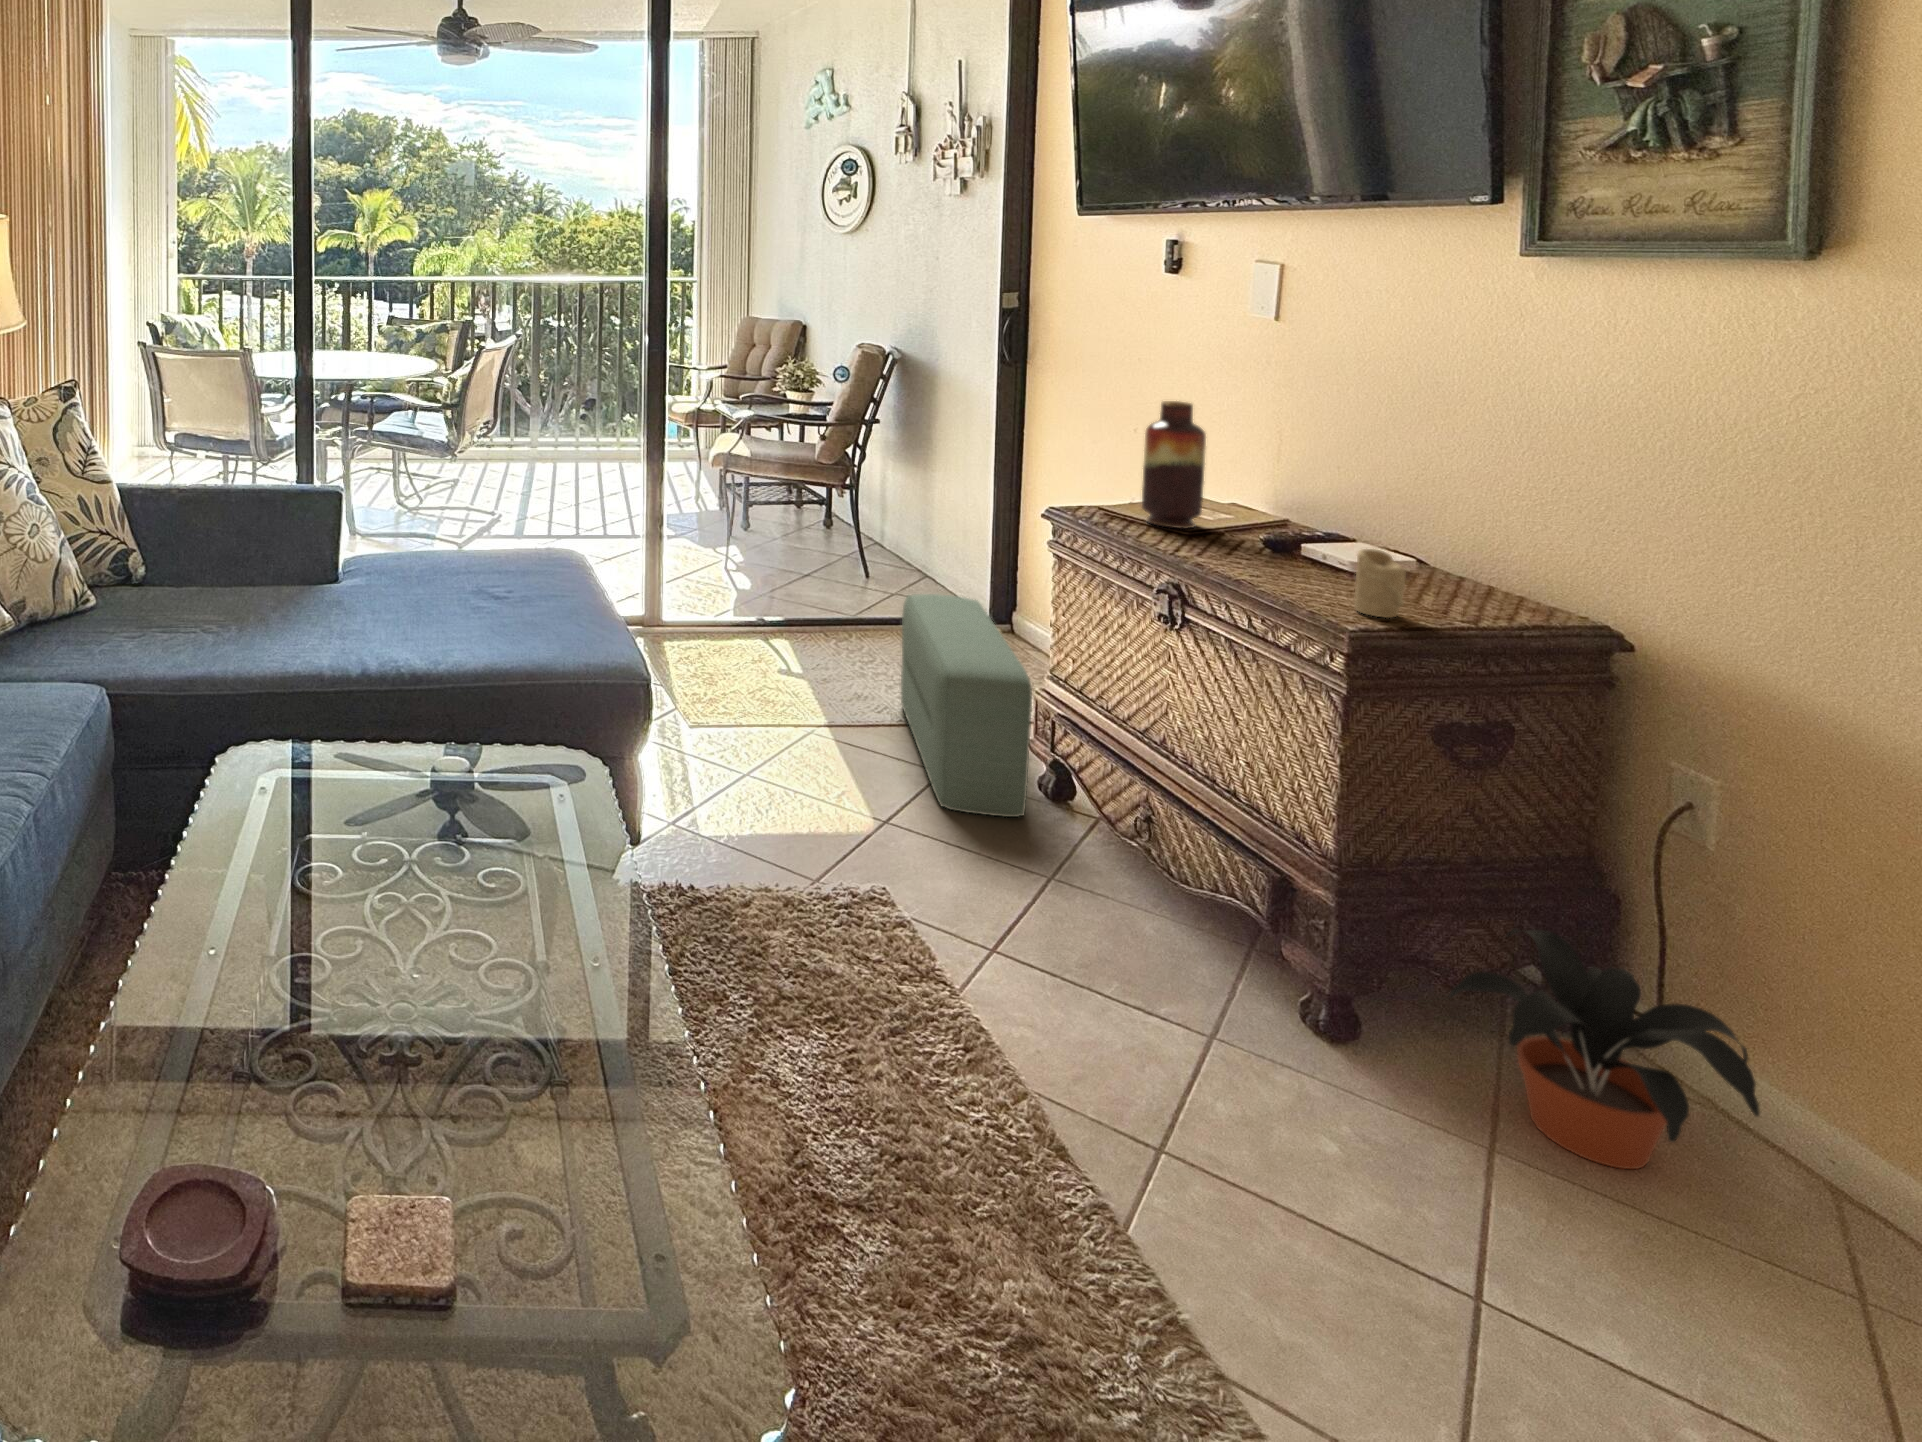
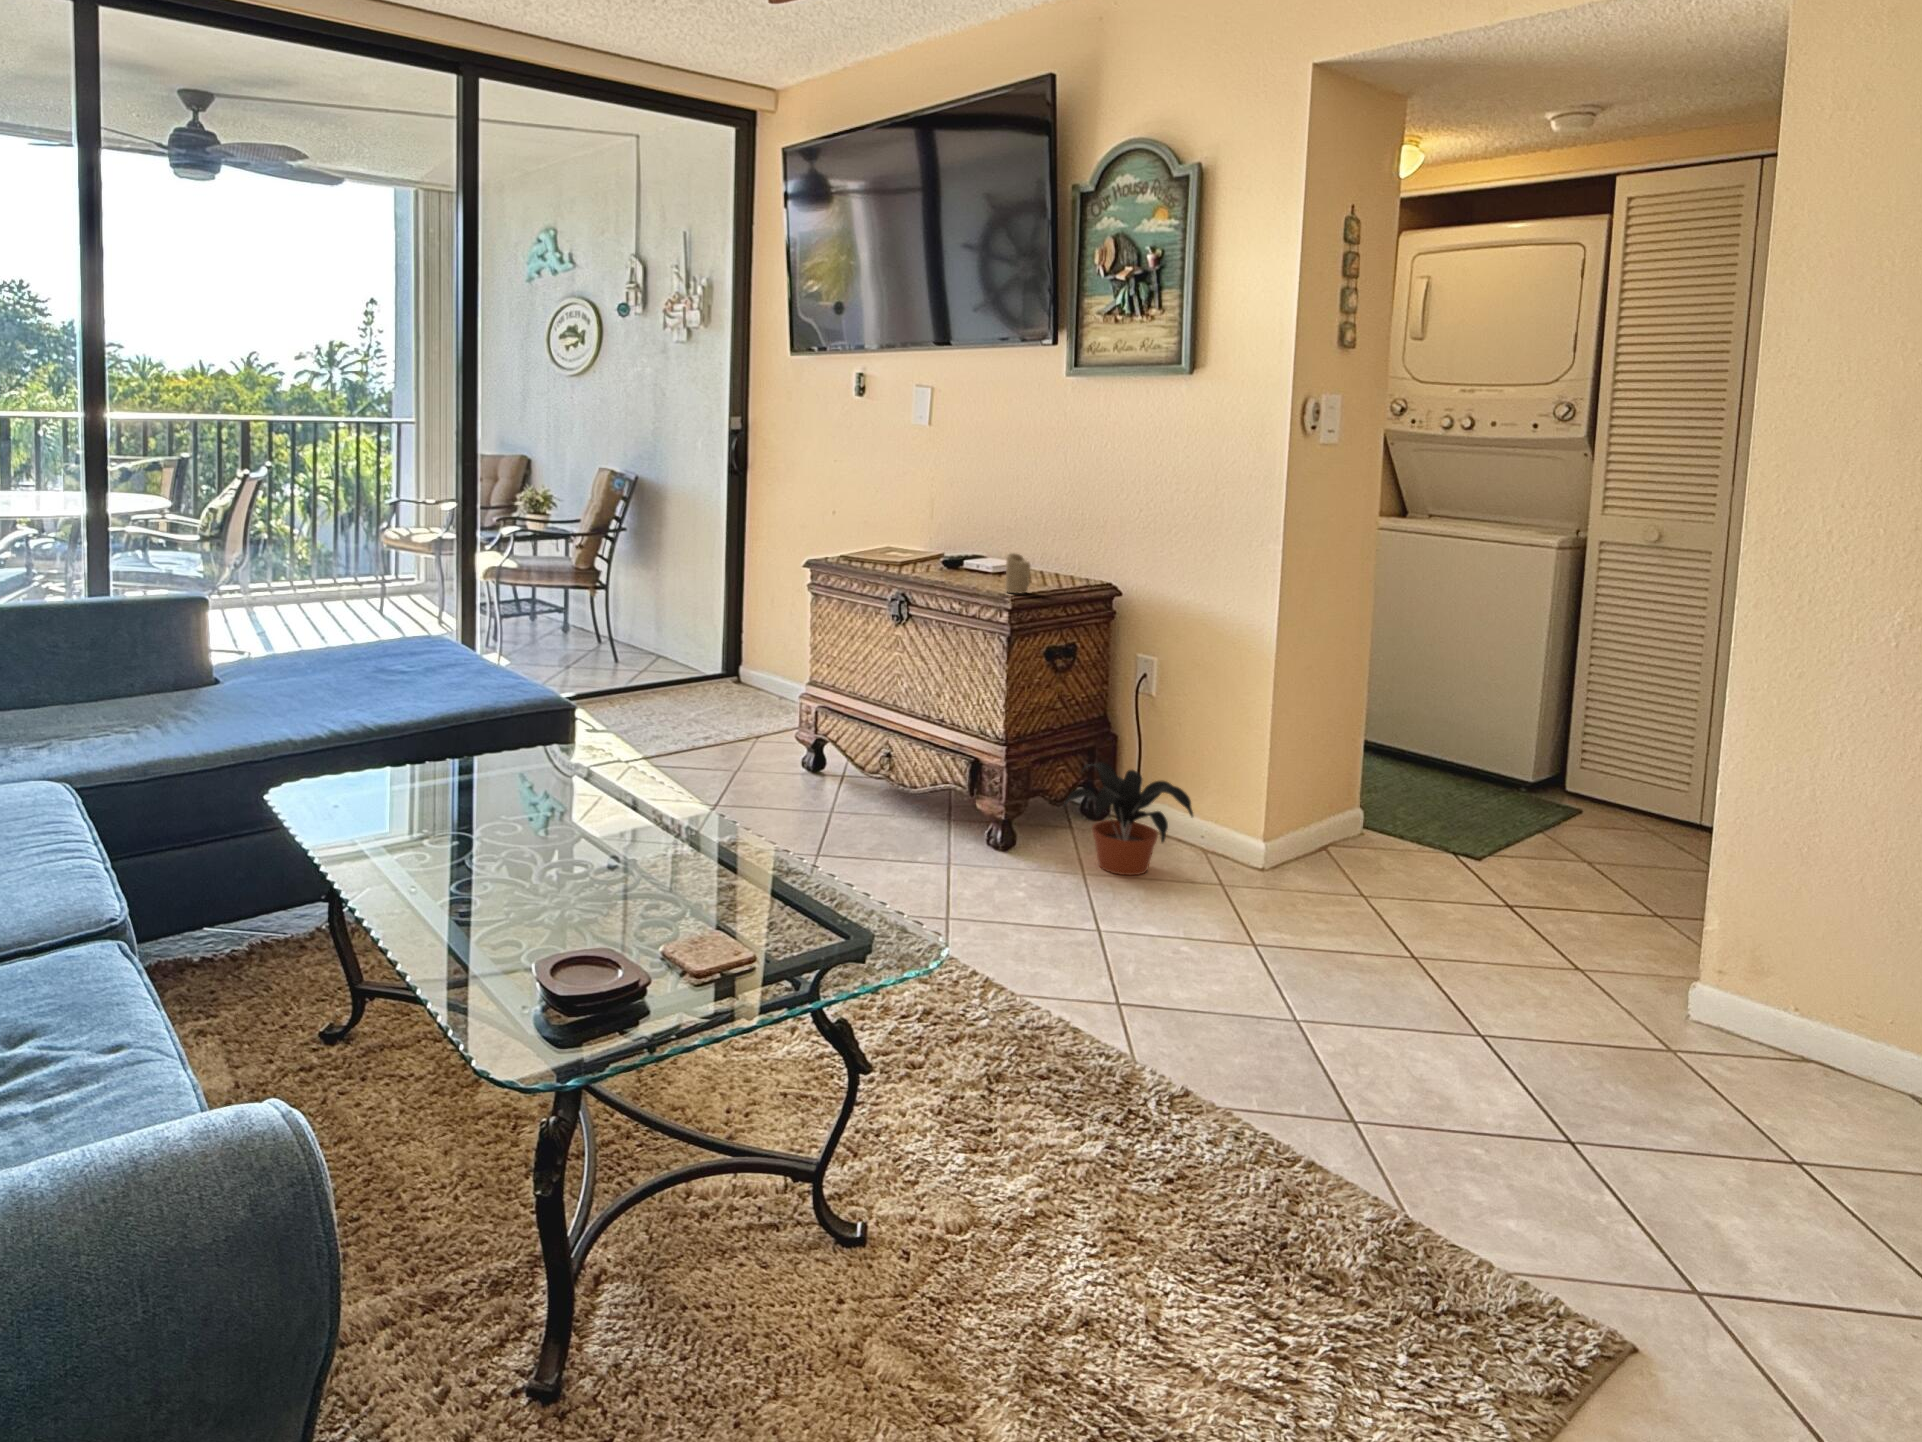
vase: present [1142,401,1206,529] -> none [864,479,902,567]
pouf: present [901,594,1032,817] -> none [683,651,802,798]

